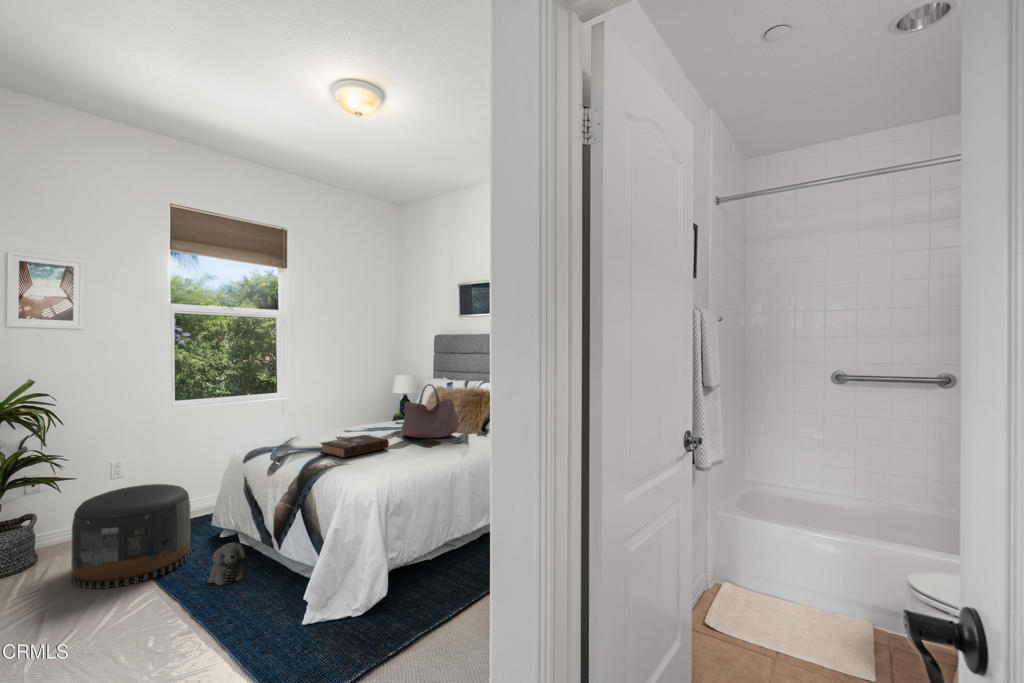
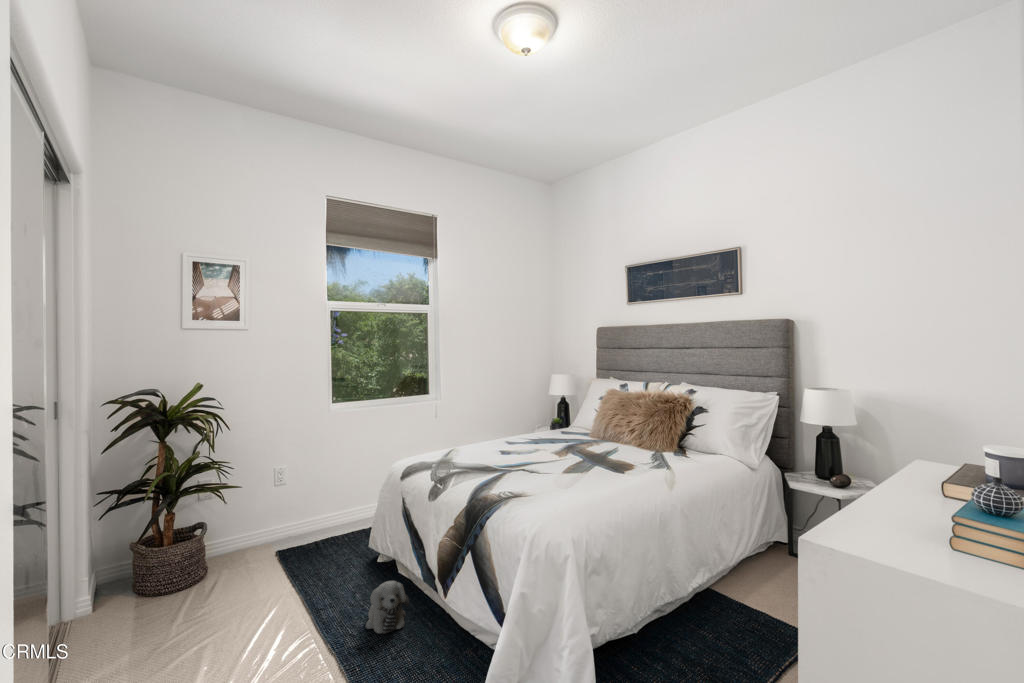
handbag: present [402,384,459,438] -> none [577,388,651,457]
book: present [321,435,389,458] -> none [487,451,570,484]
pouf: present [72,484,190,589] -> none [233,498,348,621]

